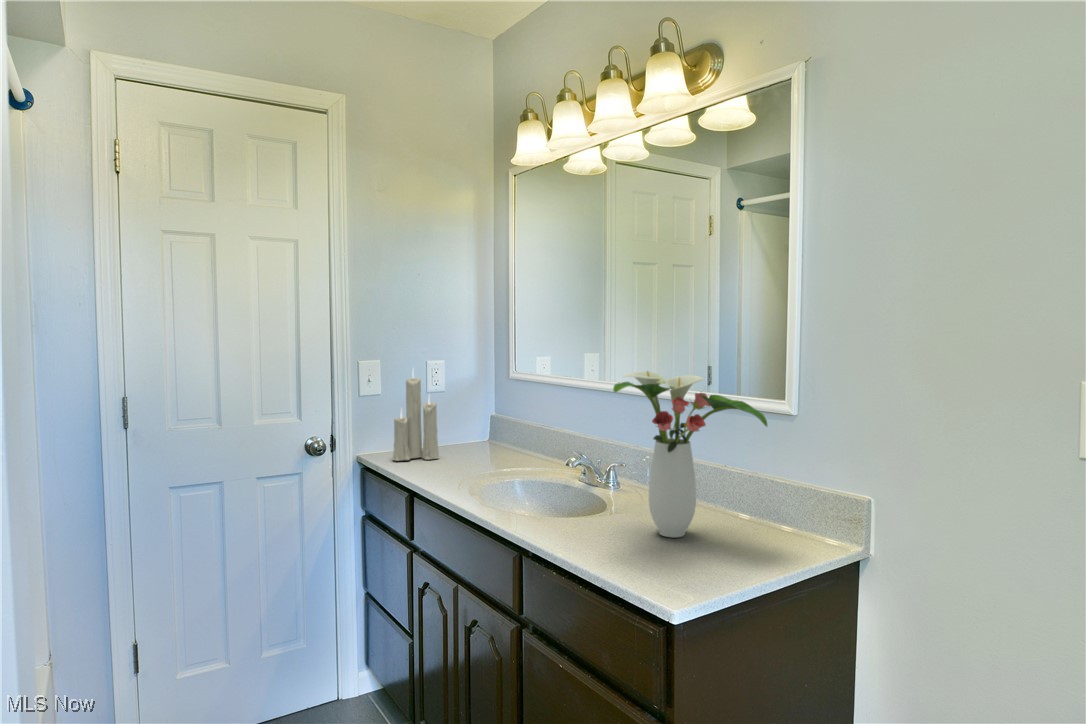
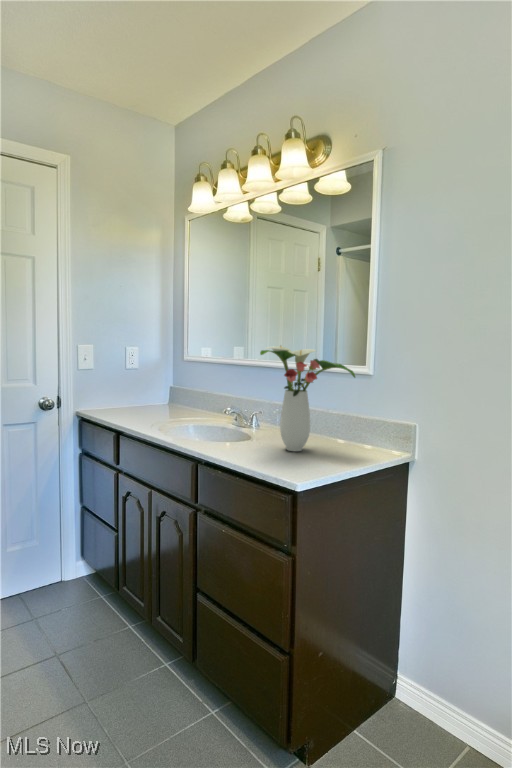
candle: present [392,369,439,461] -> none [102,346,135,414]

